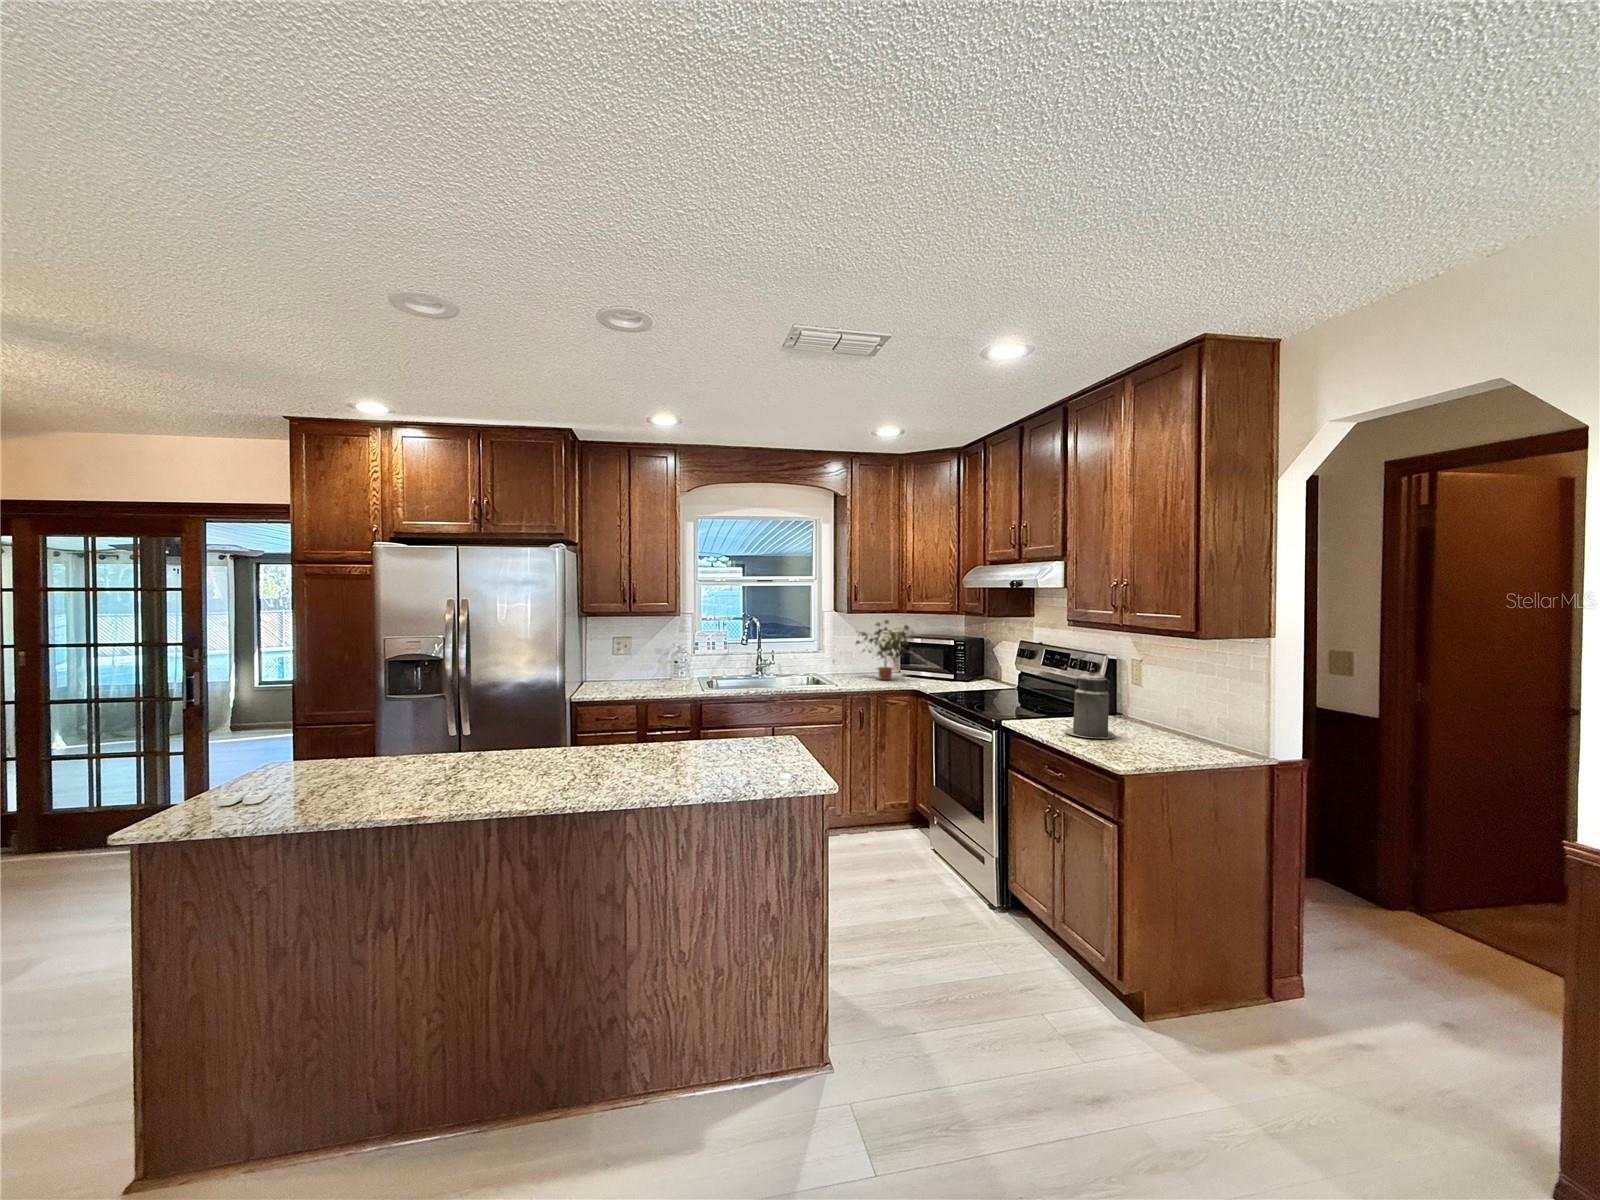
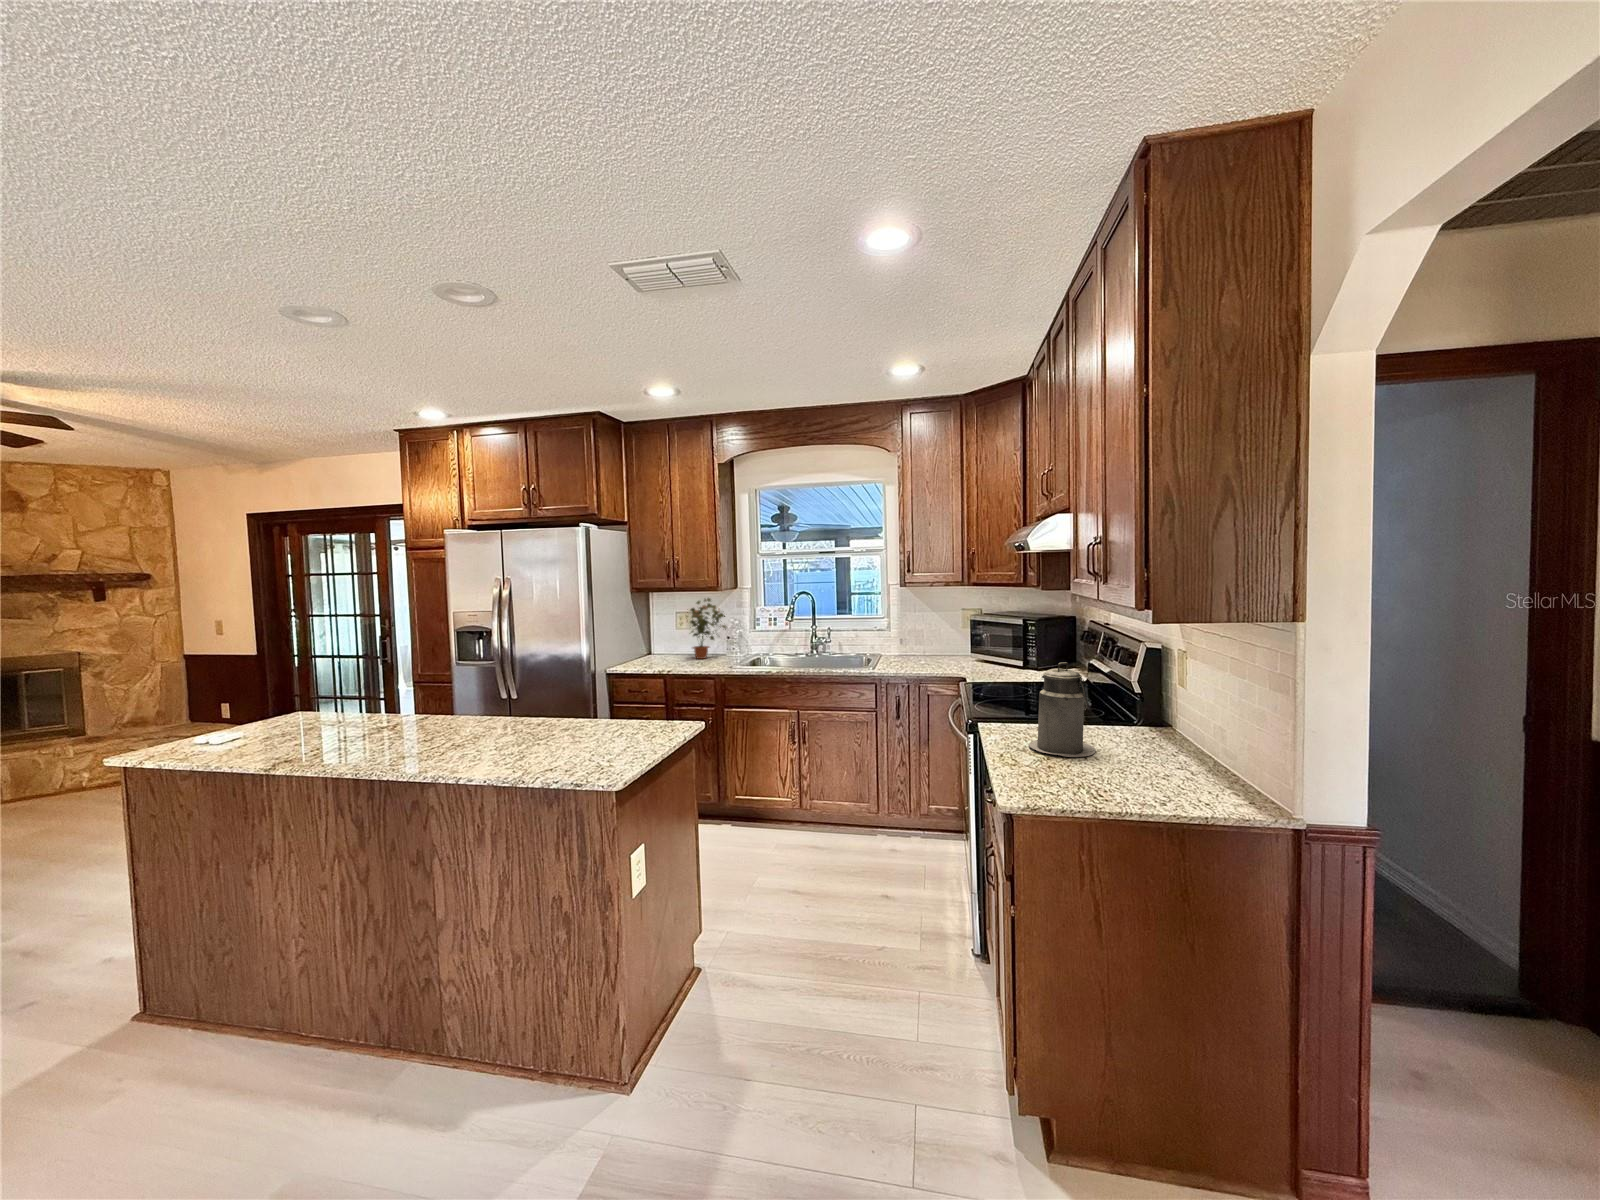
potted plant: present [856,620,914,680] -> present [686,598,726,659]

